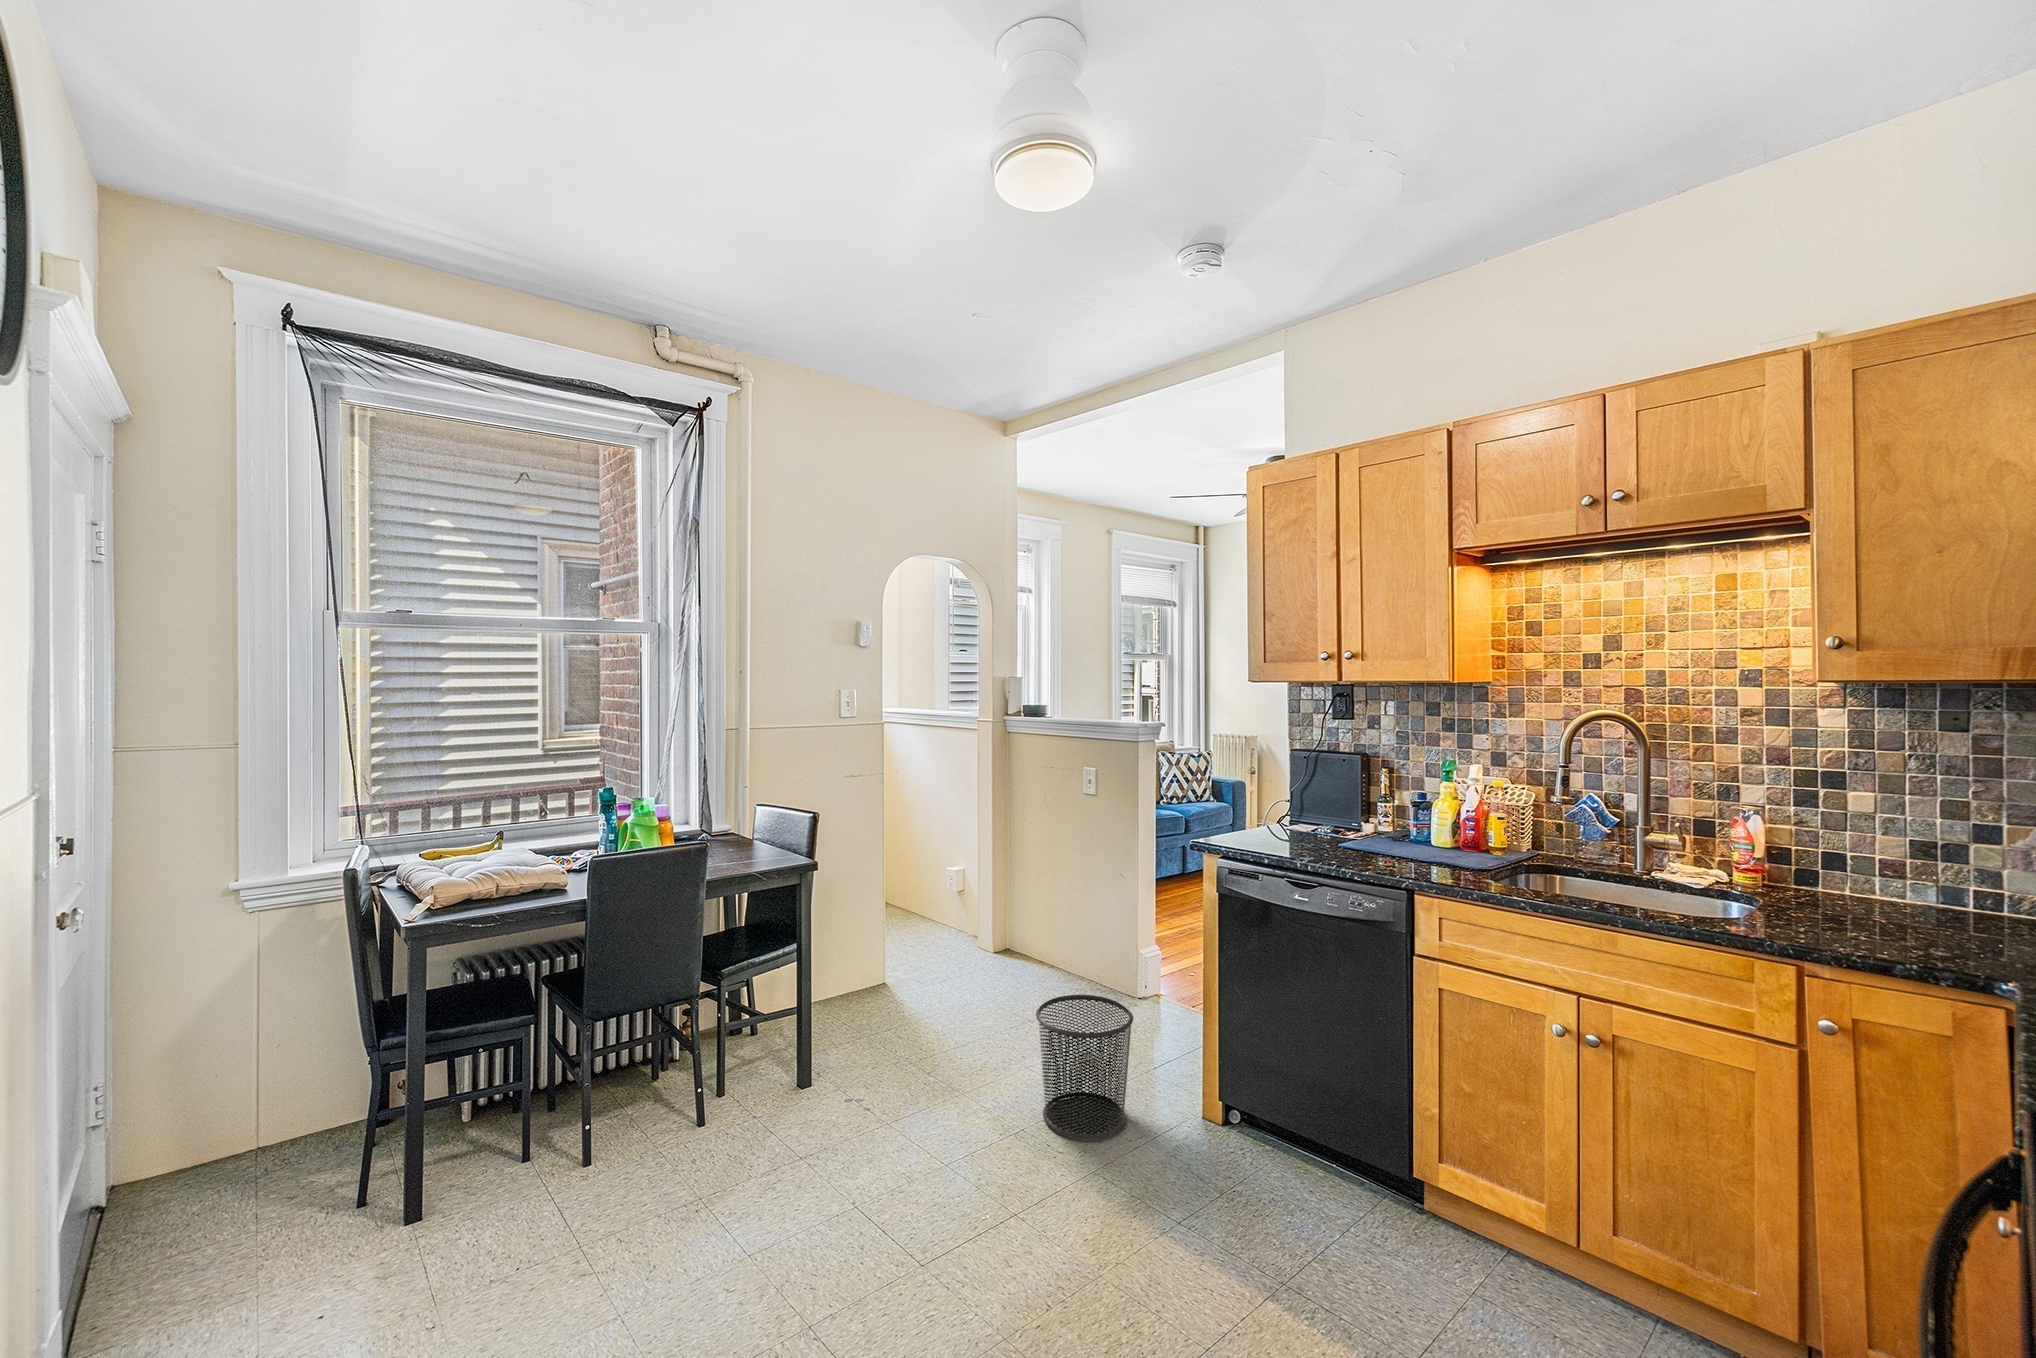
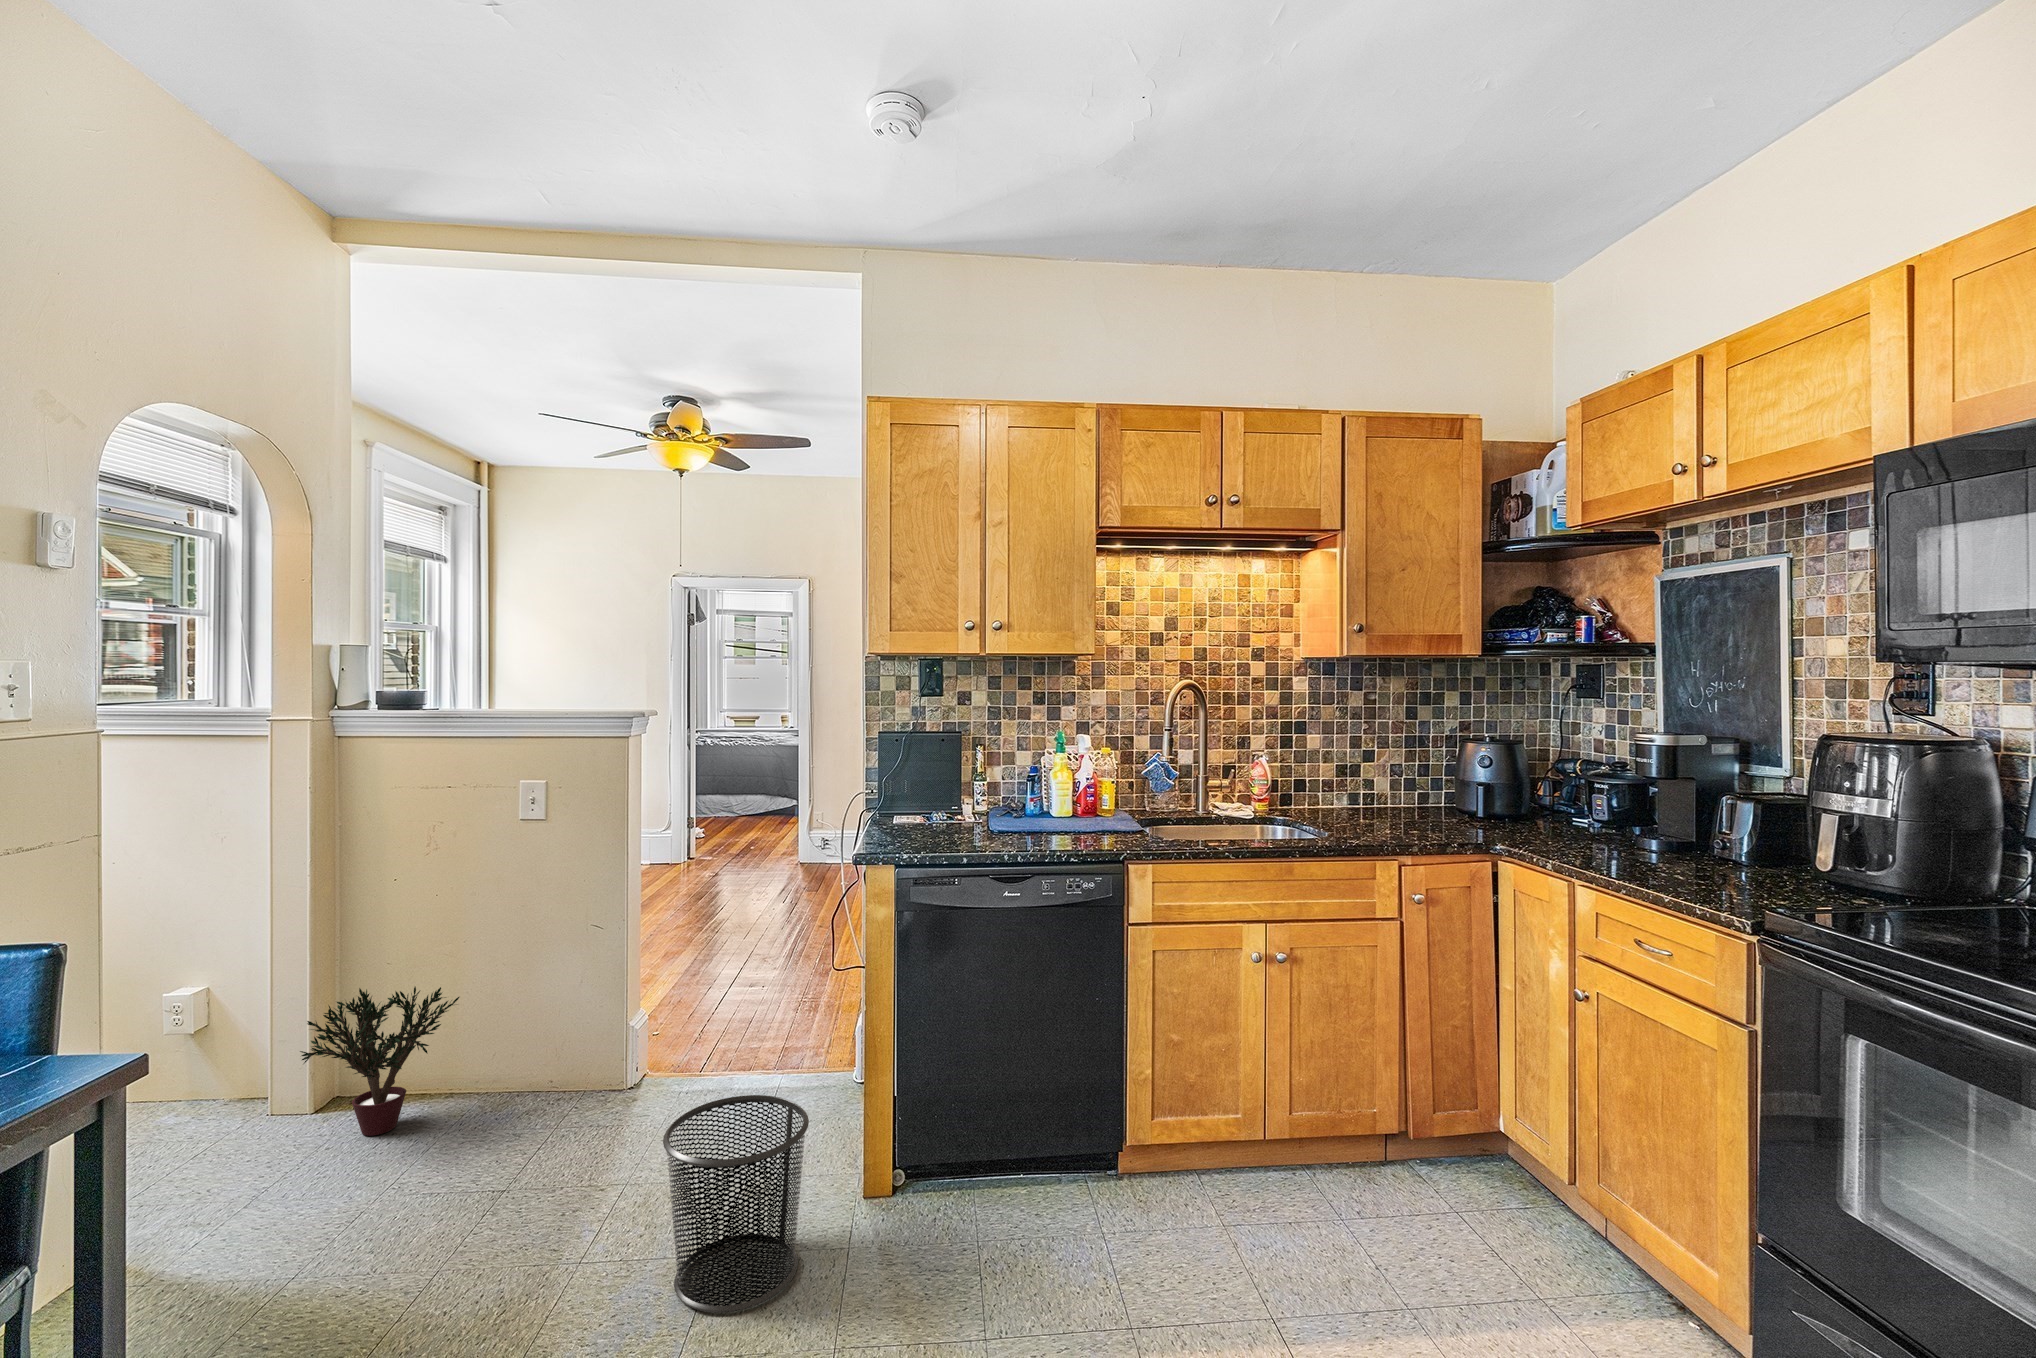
potted plant: none [971,876,1057,966] -> present [300,987,459,1136]

